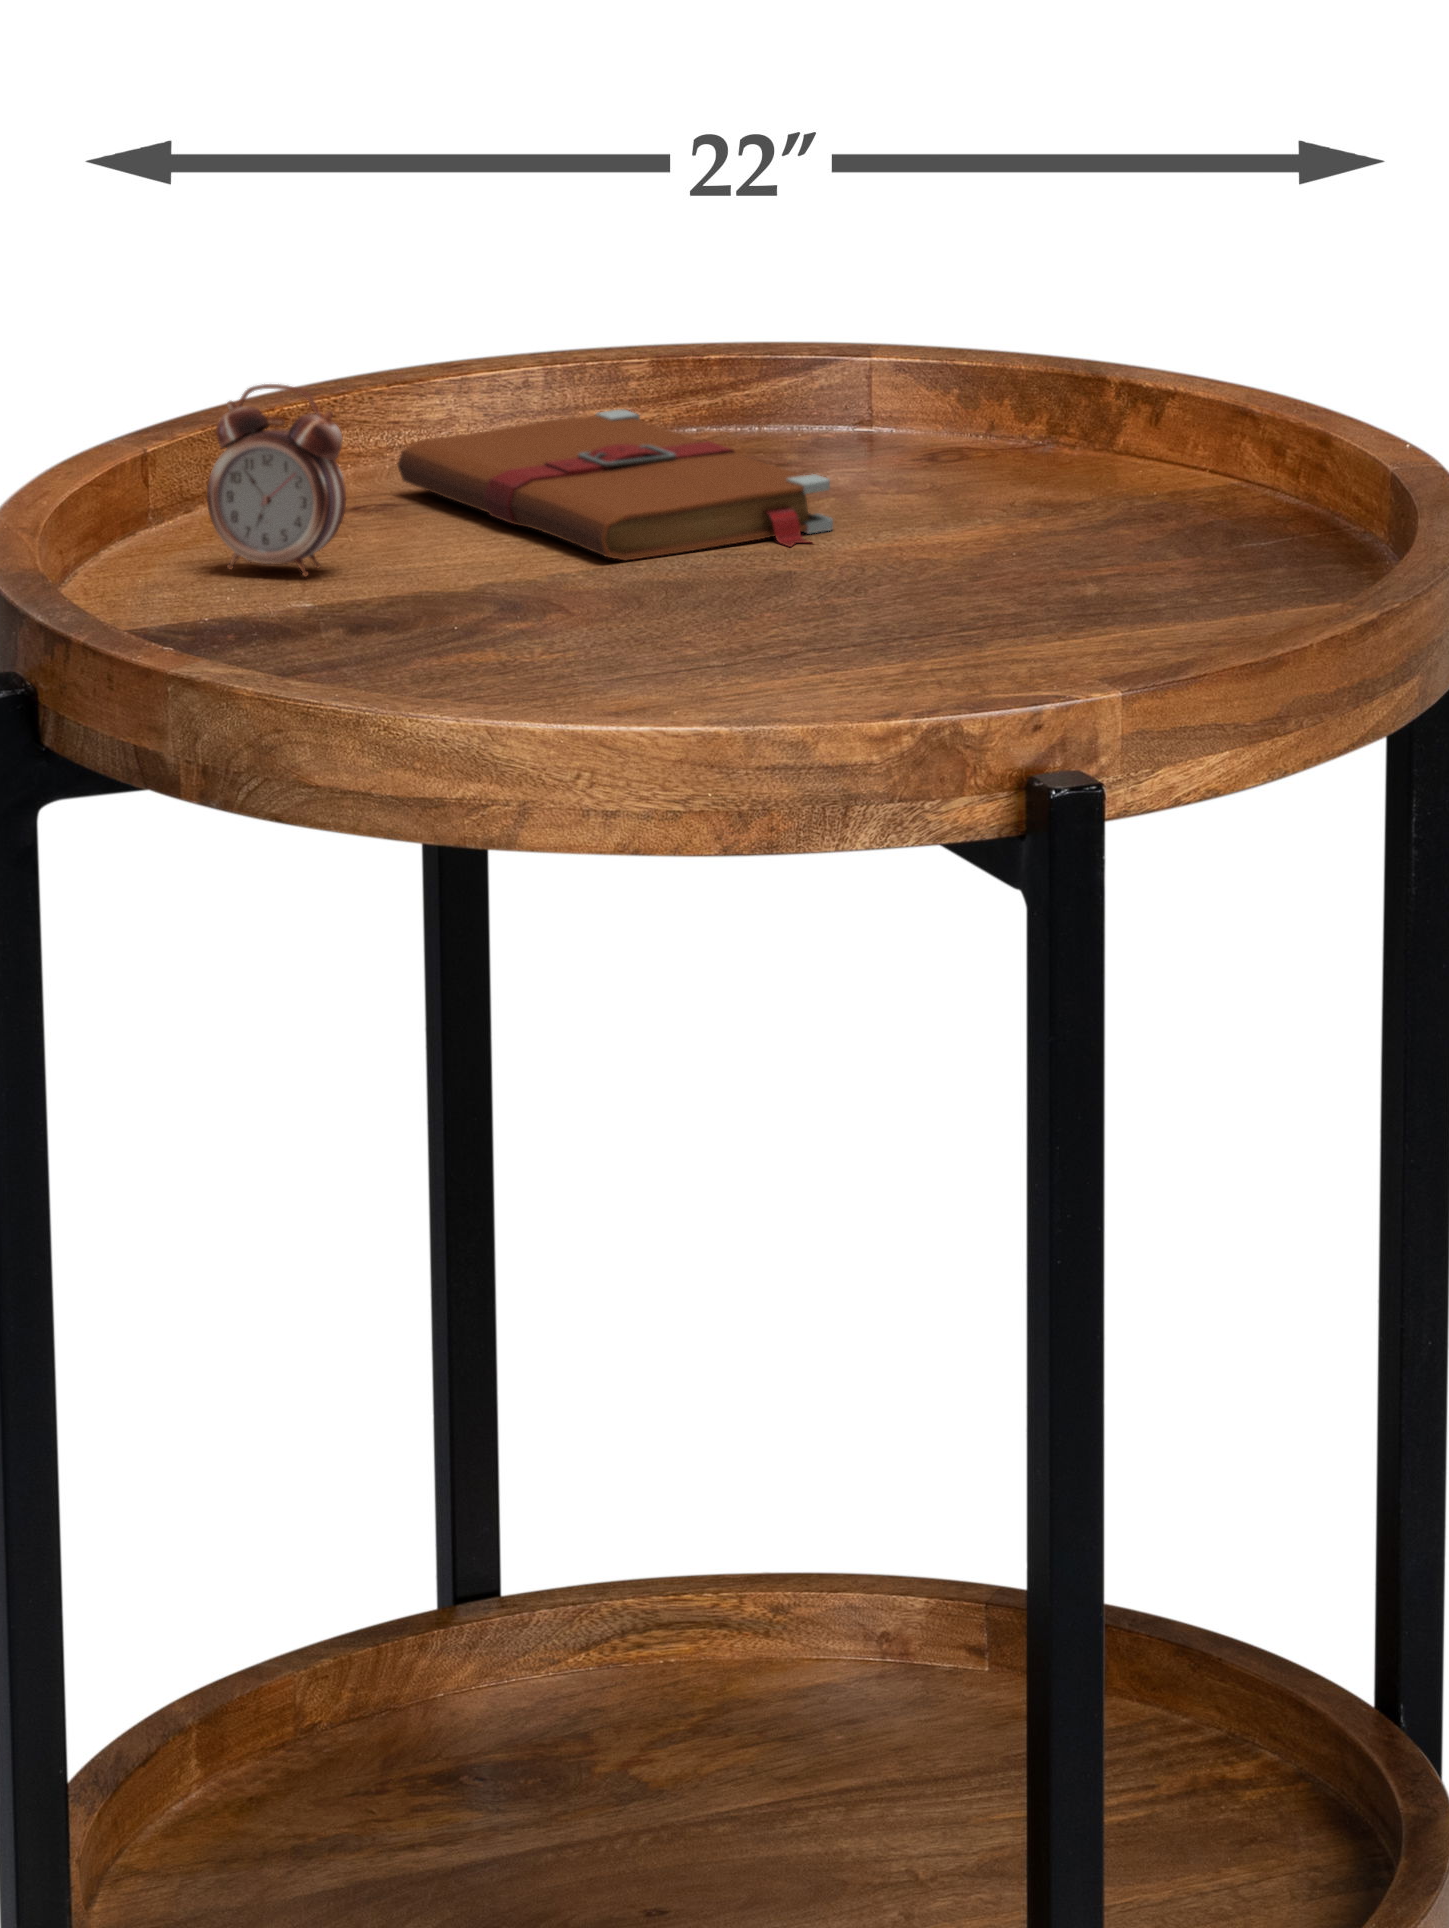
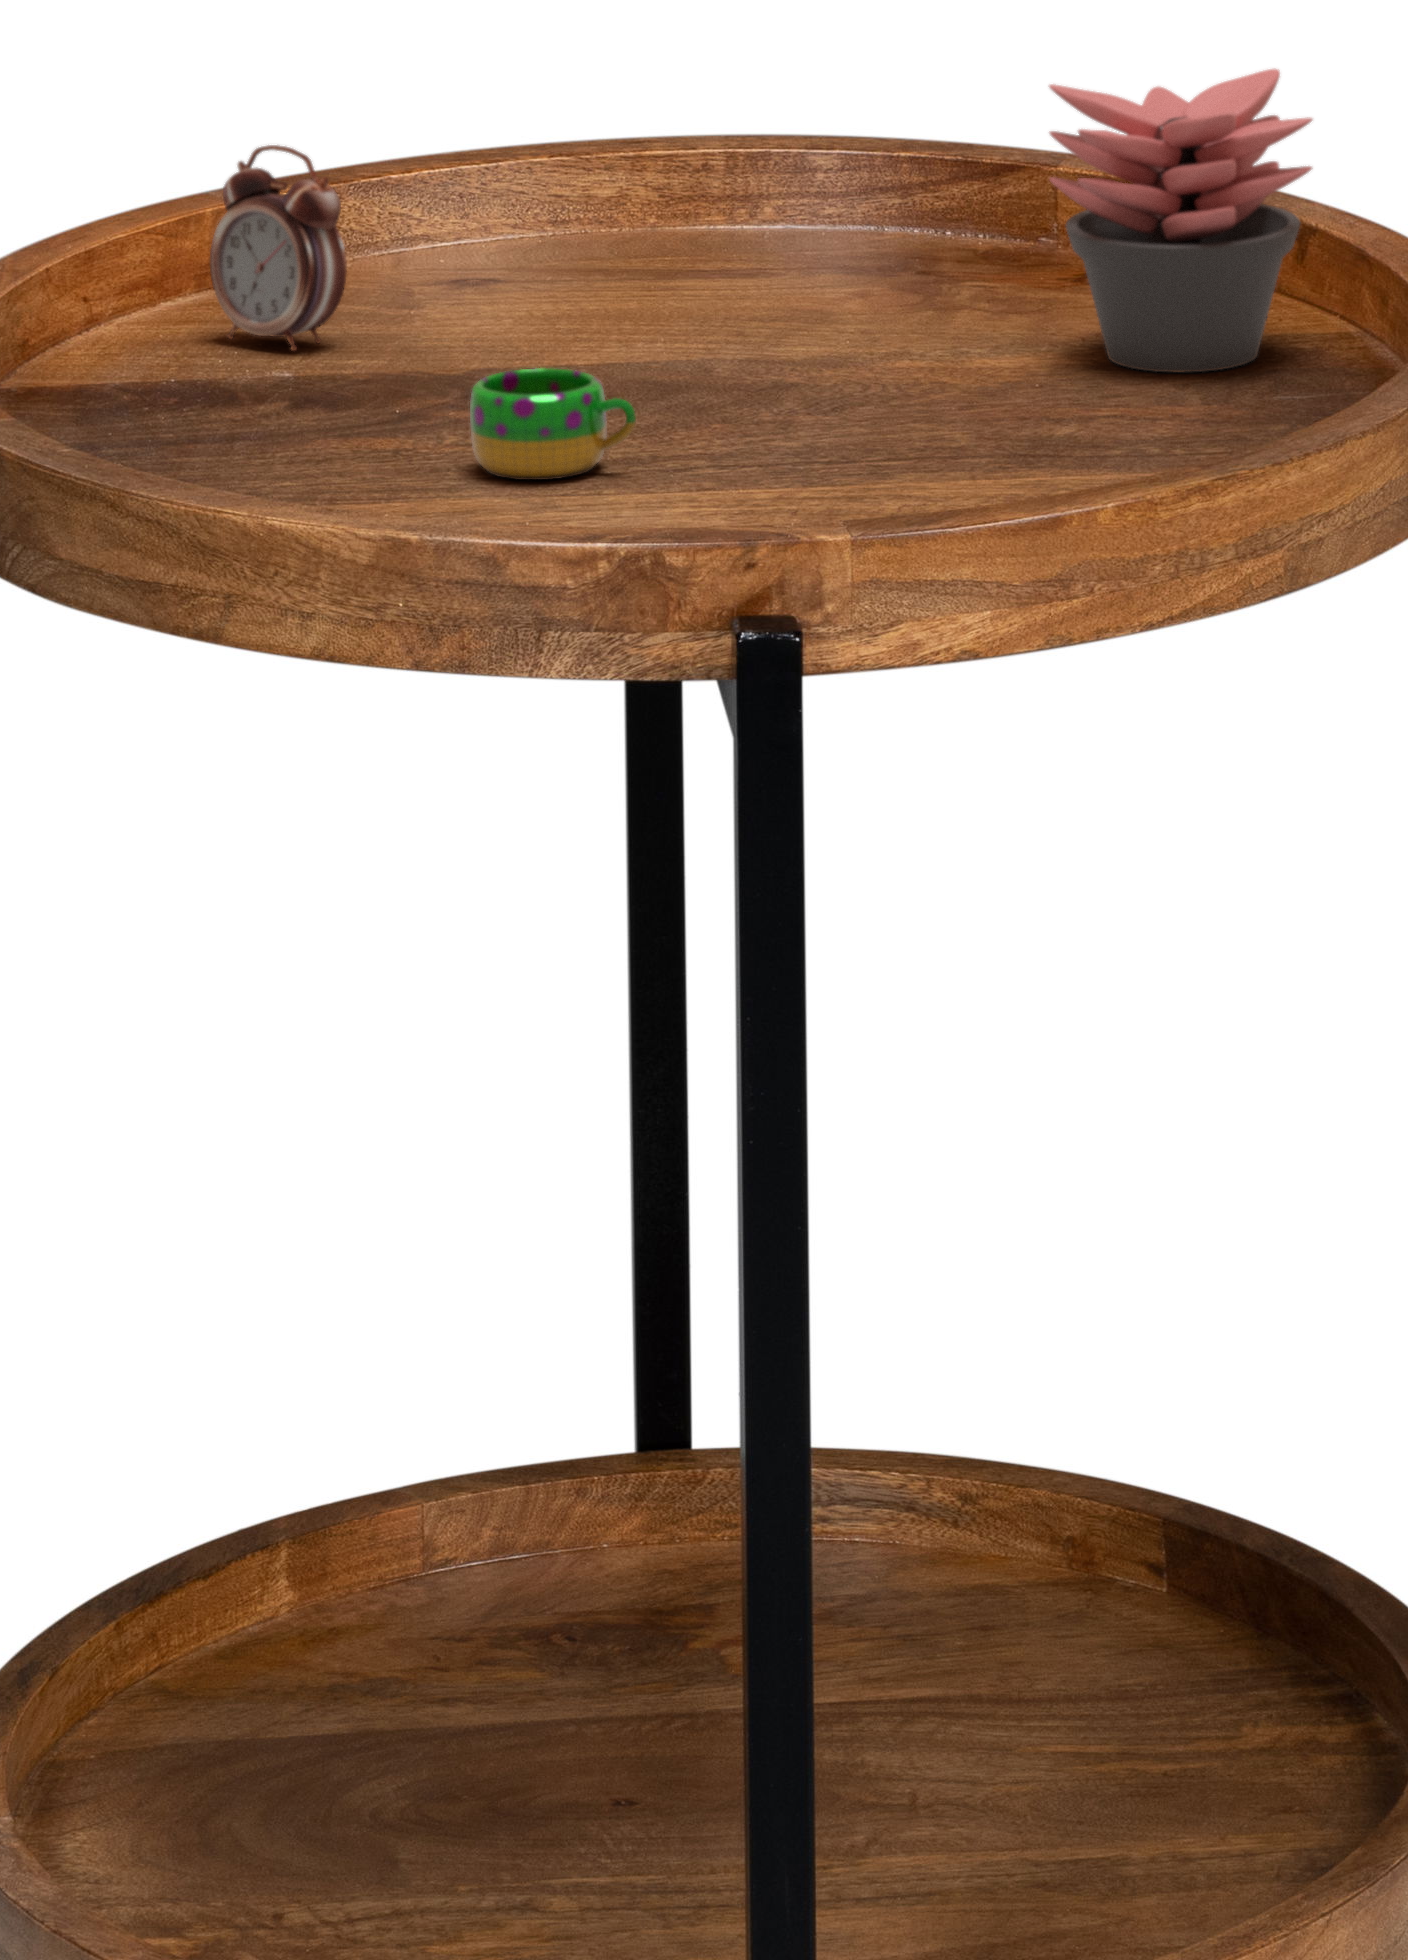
succulent plant: none [993,265,1240,542] -> present [1049,69,1312,373]
book: present [398,410,833,561] -> none [514,199,890,357]
mug: none [638,572,798,675] -> present [470,368,636,480]

